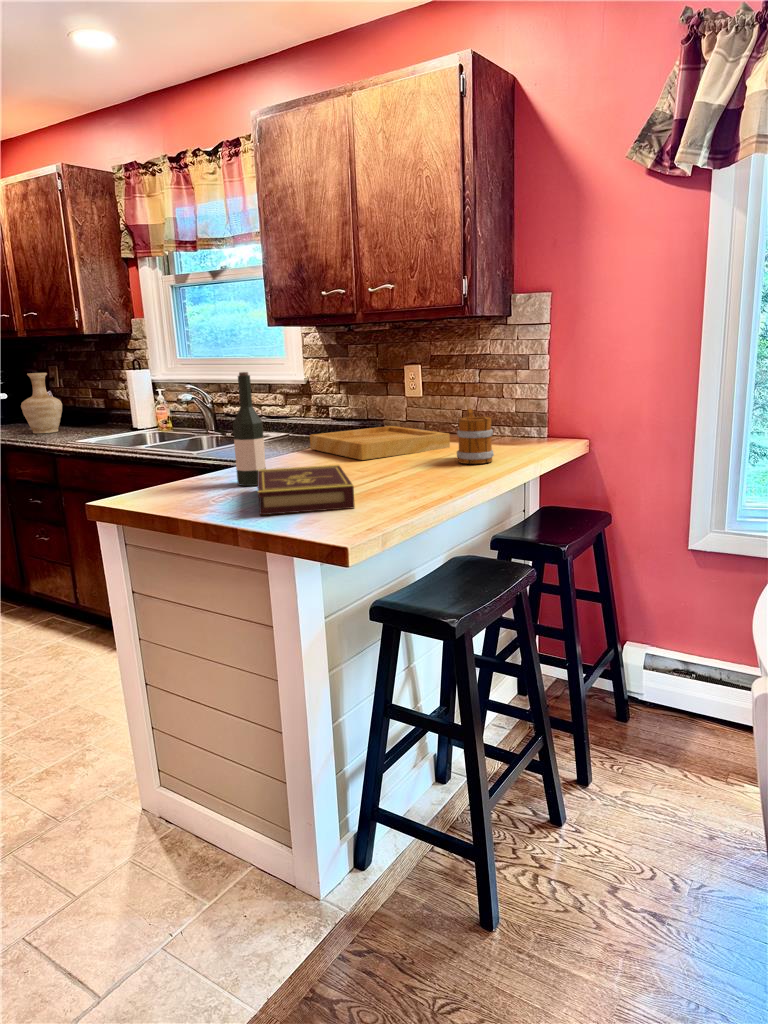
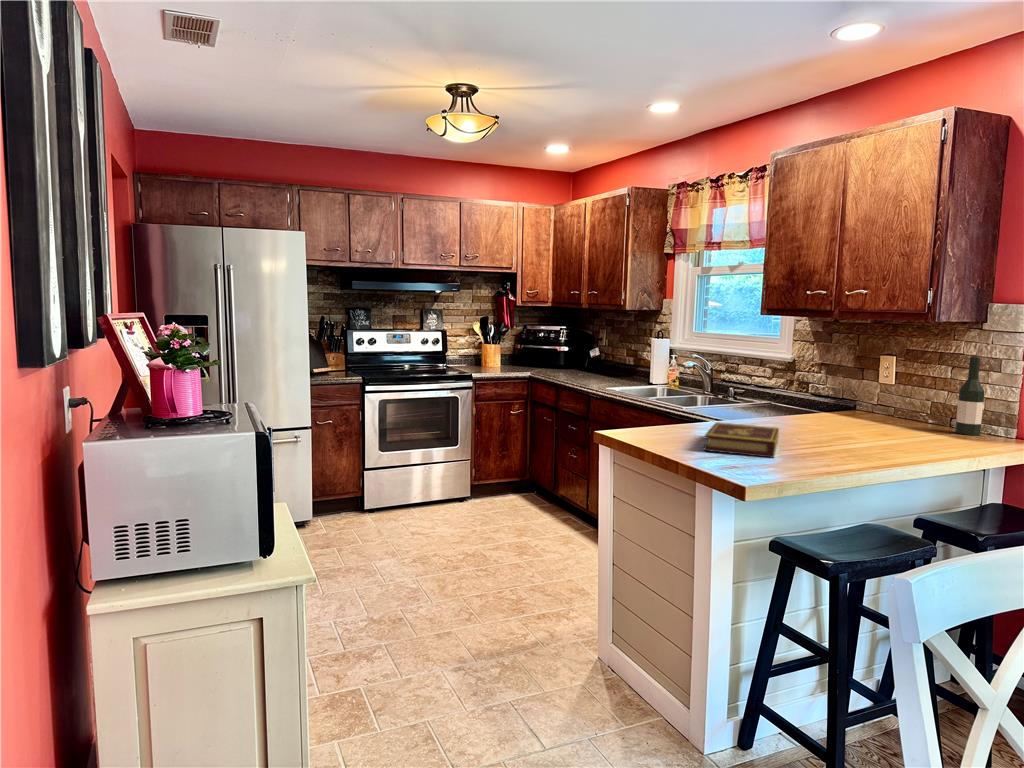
wine bottle: present [233,372,266,486] -> present [955,355,984,435]
vase: present [21,373,62,433] -> none [574,334,602,379]
mug: present [457,409,494,464] -> none [894,400,931,448]
tray: present [310,426,450,460] -> none [777,405,904,433]

